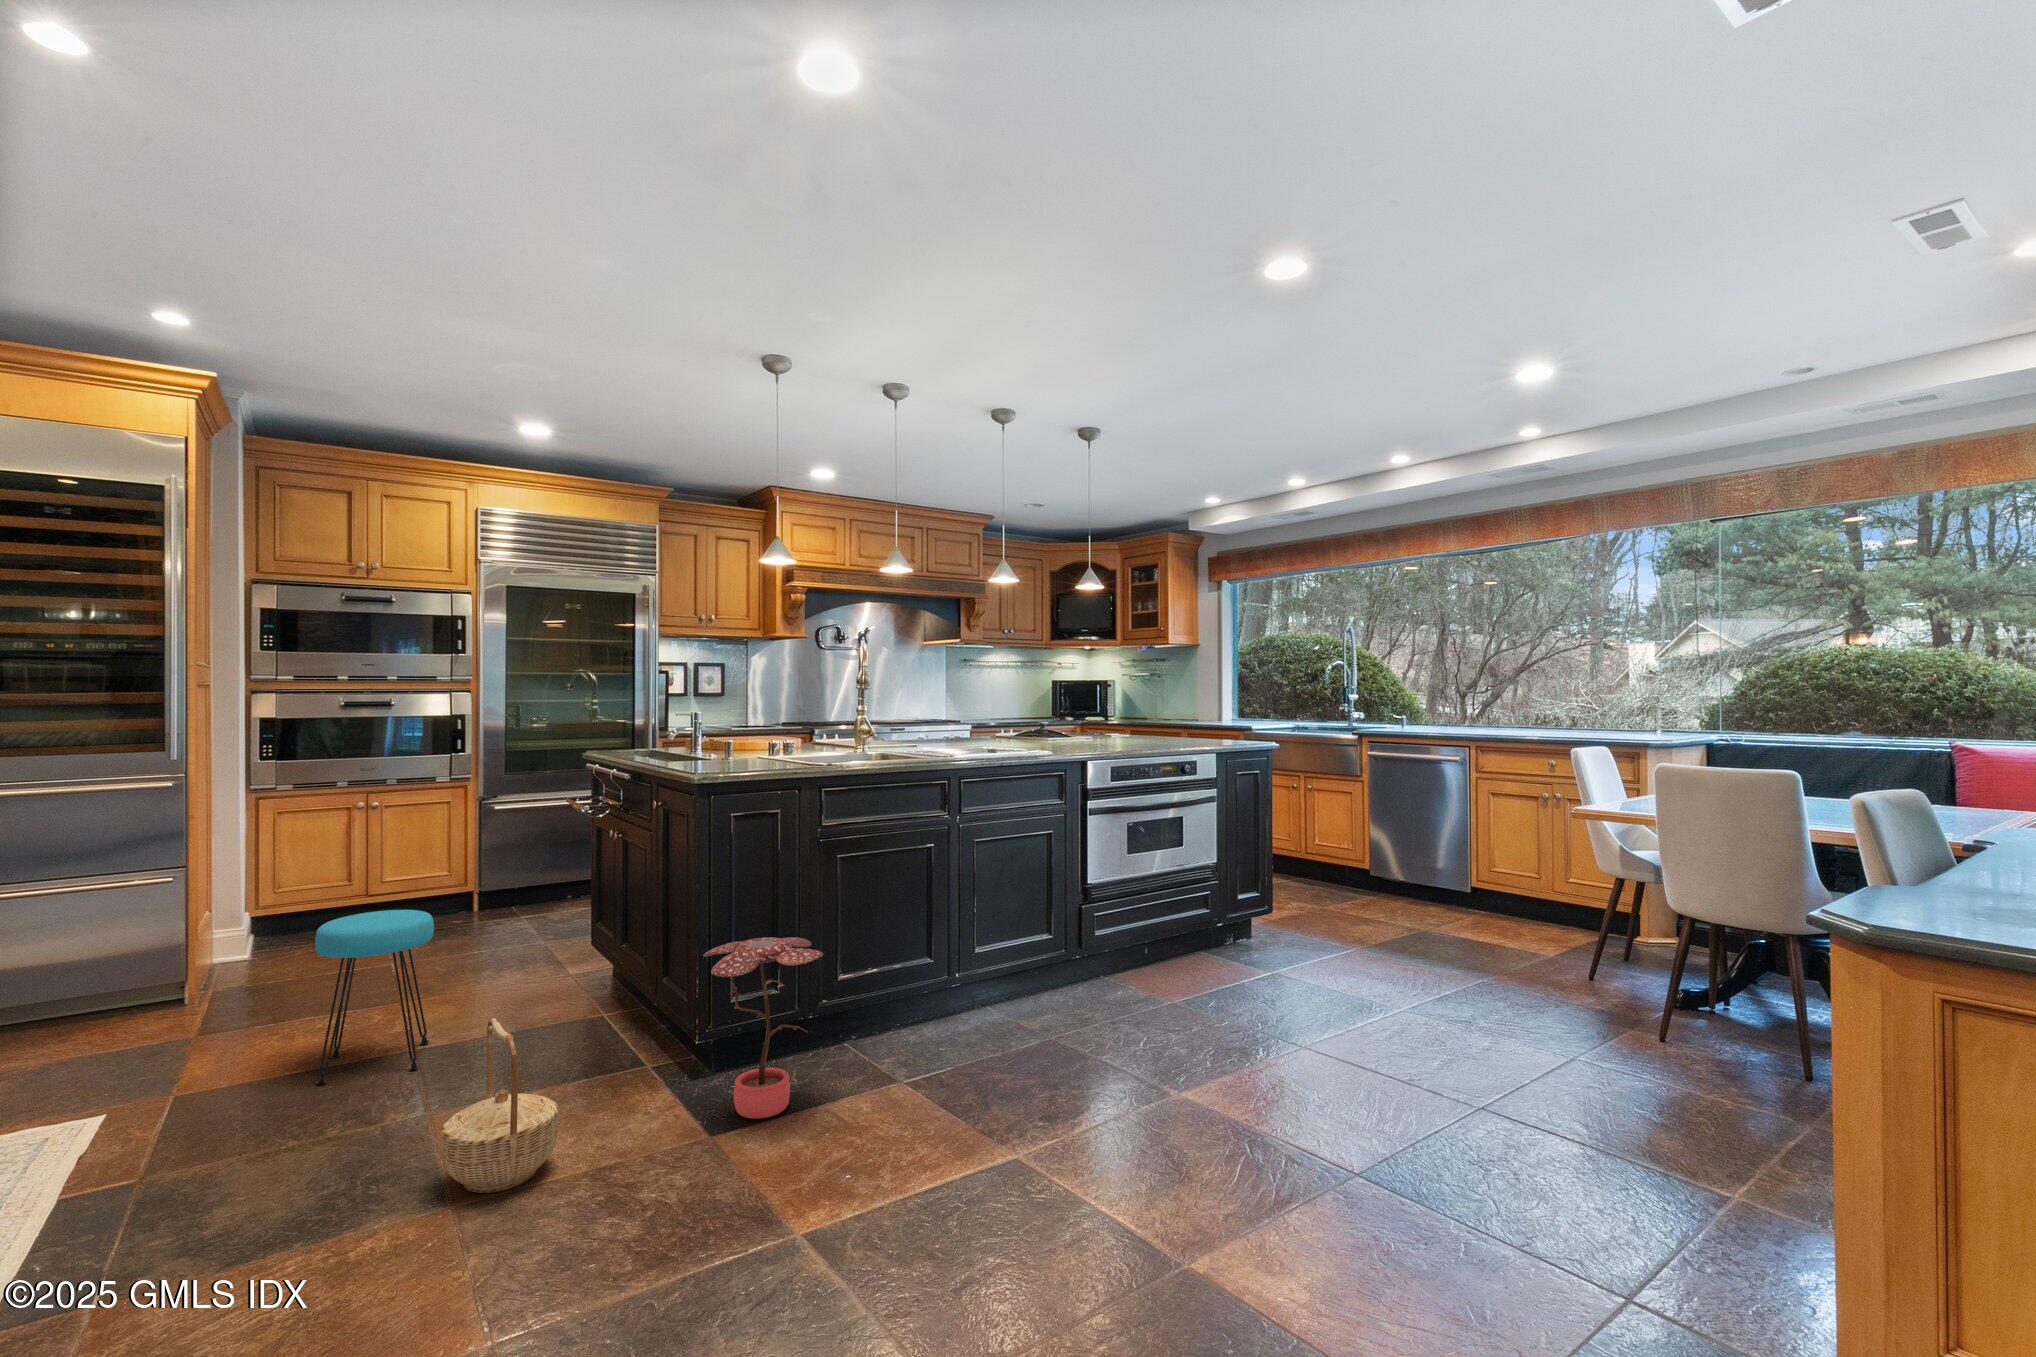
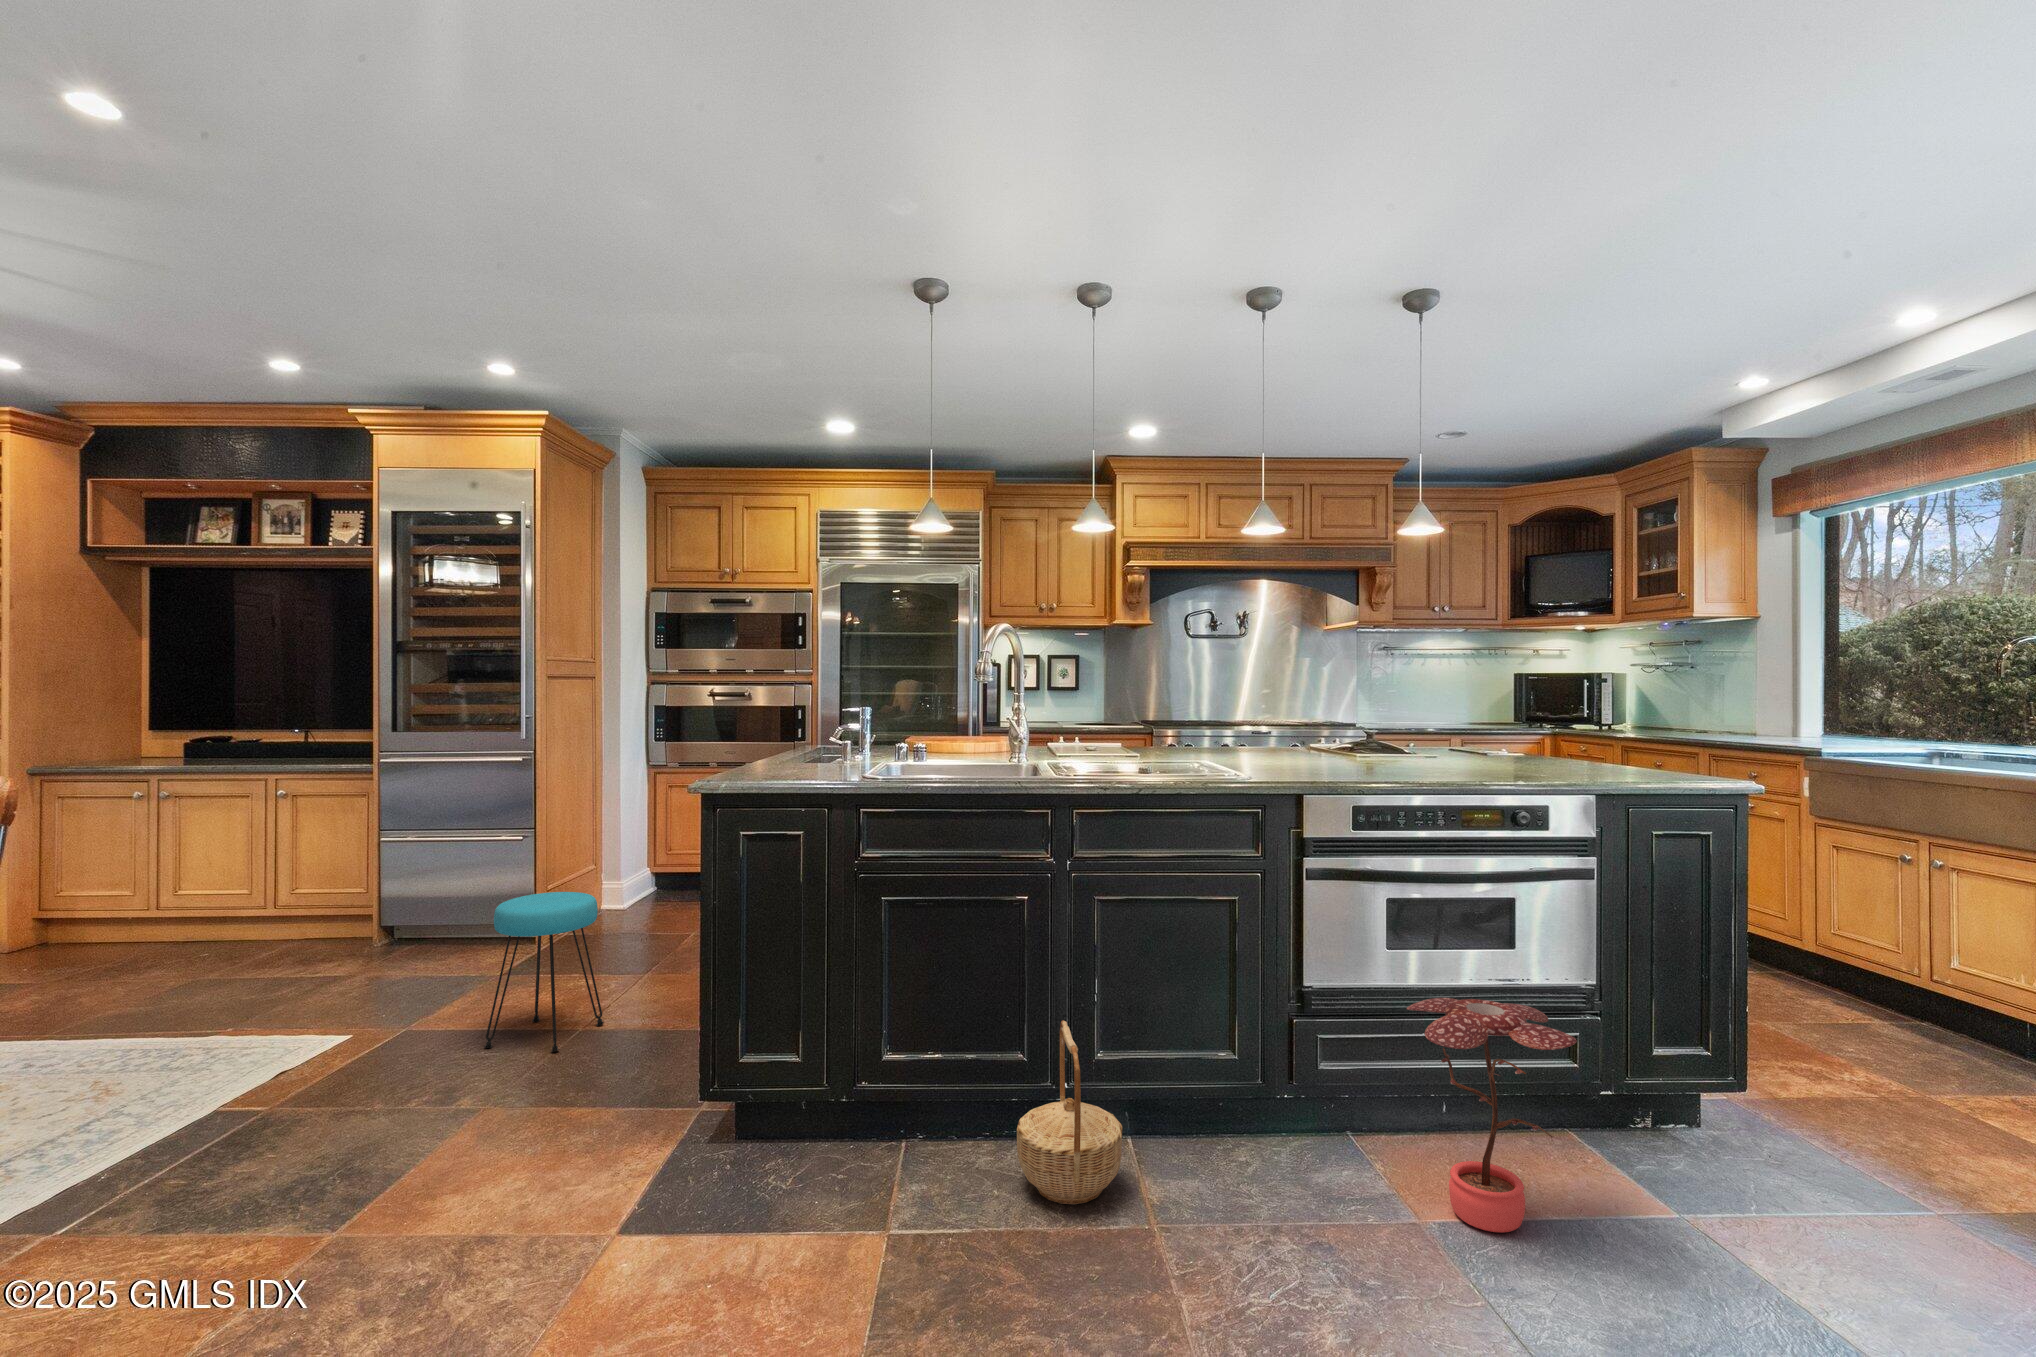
potted plant: present [703,937,823,1119] -> present [1407,998,1577,1233]
basket: present [441,1018,559,1193] -> present [1017,1021,1122,1204]

